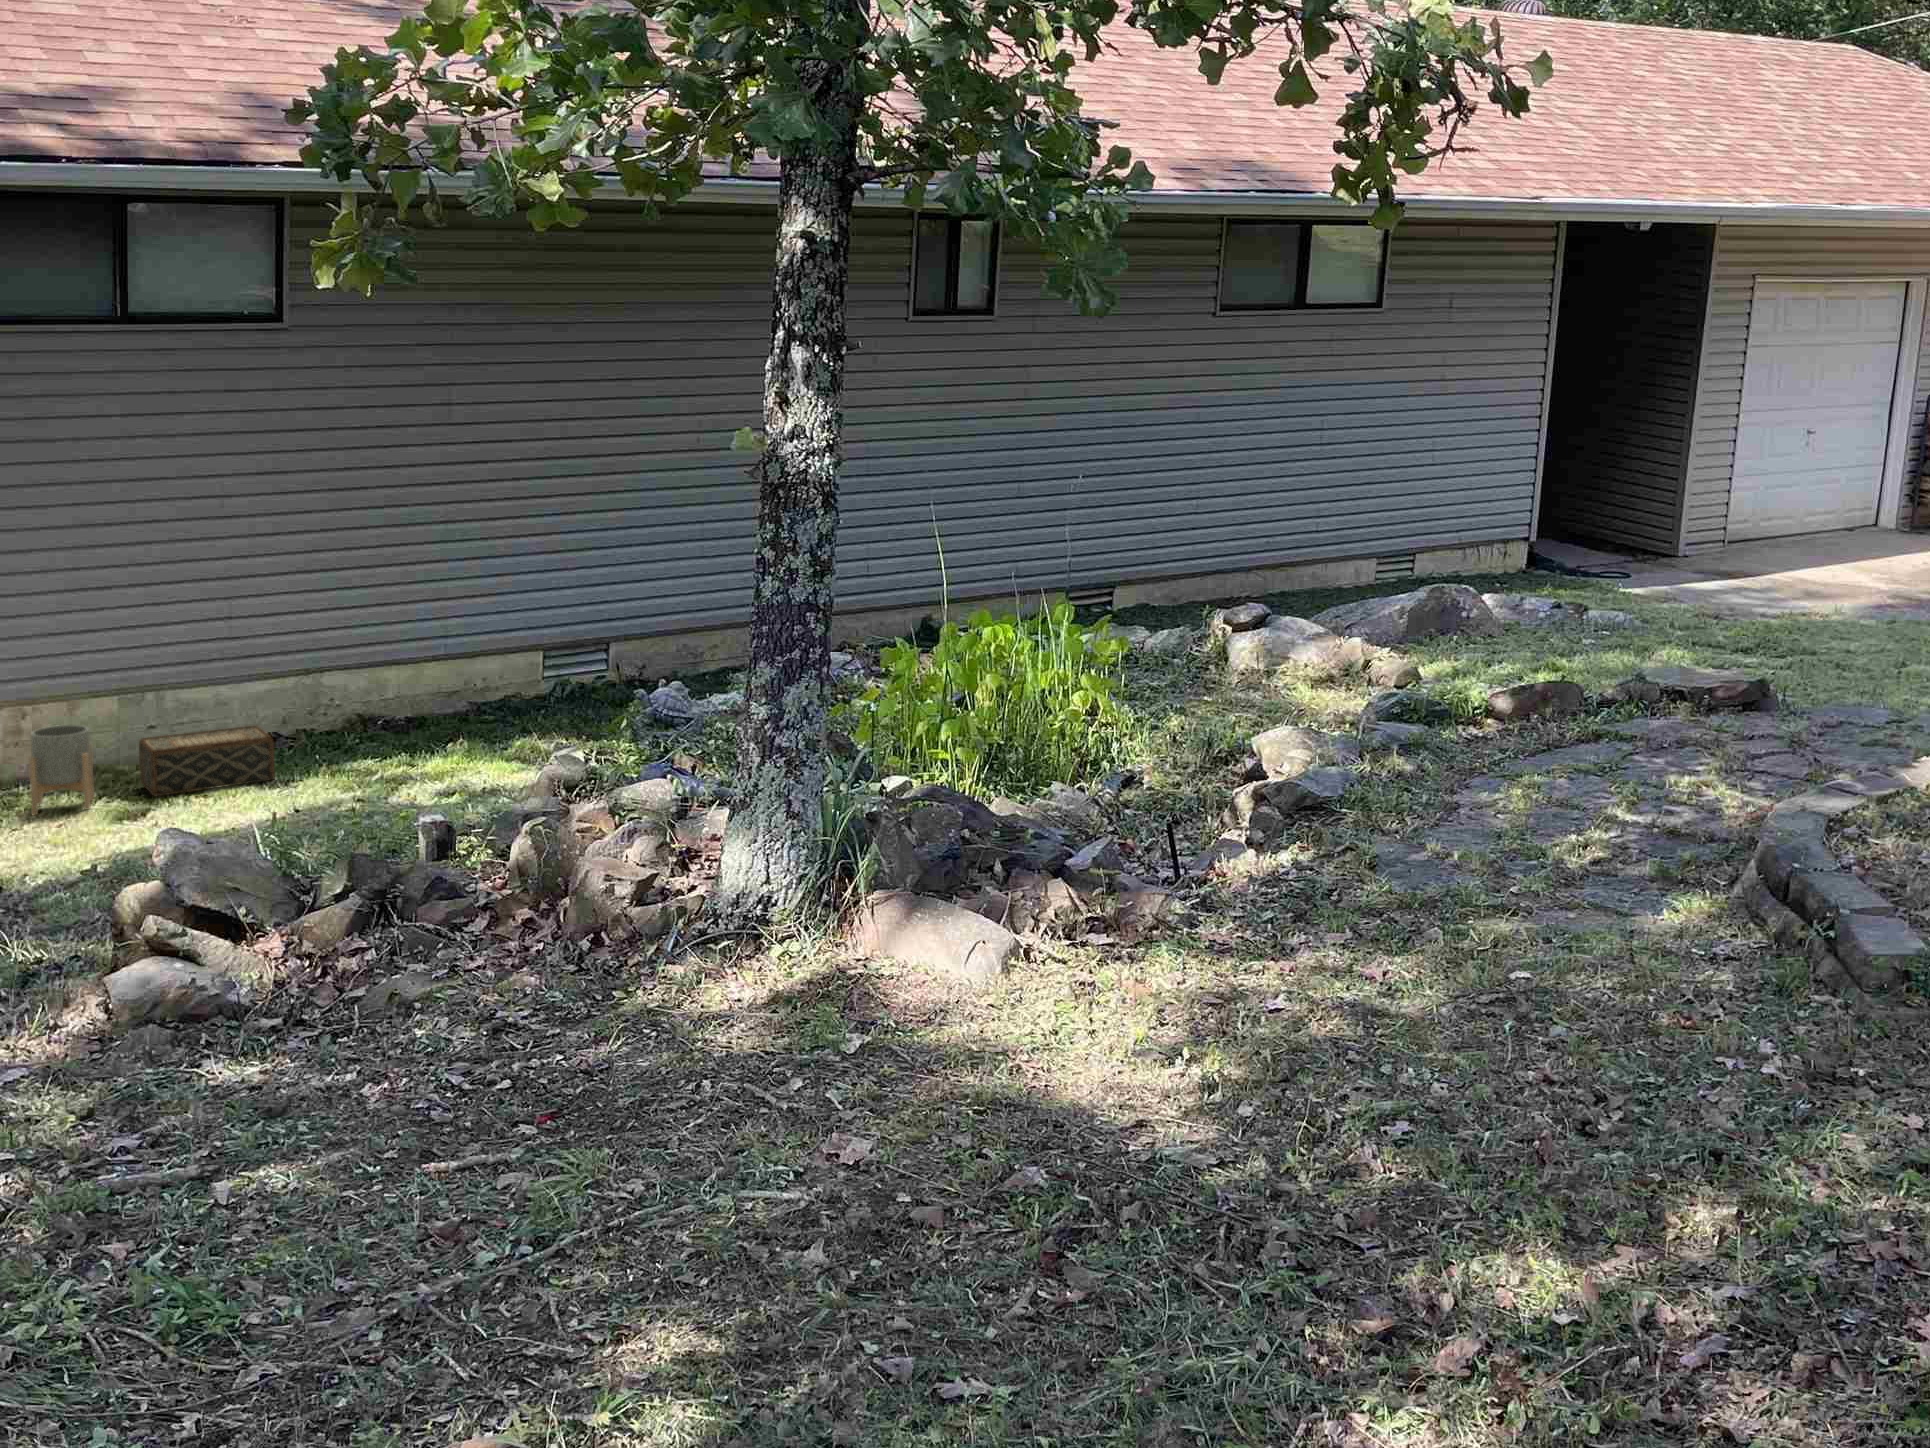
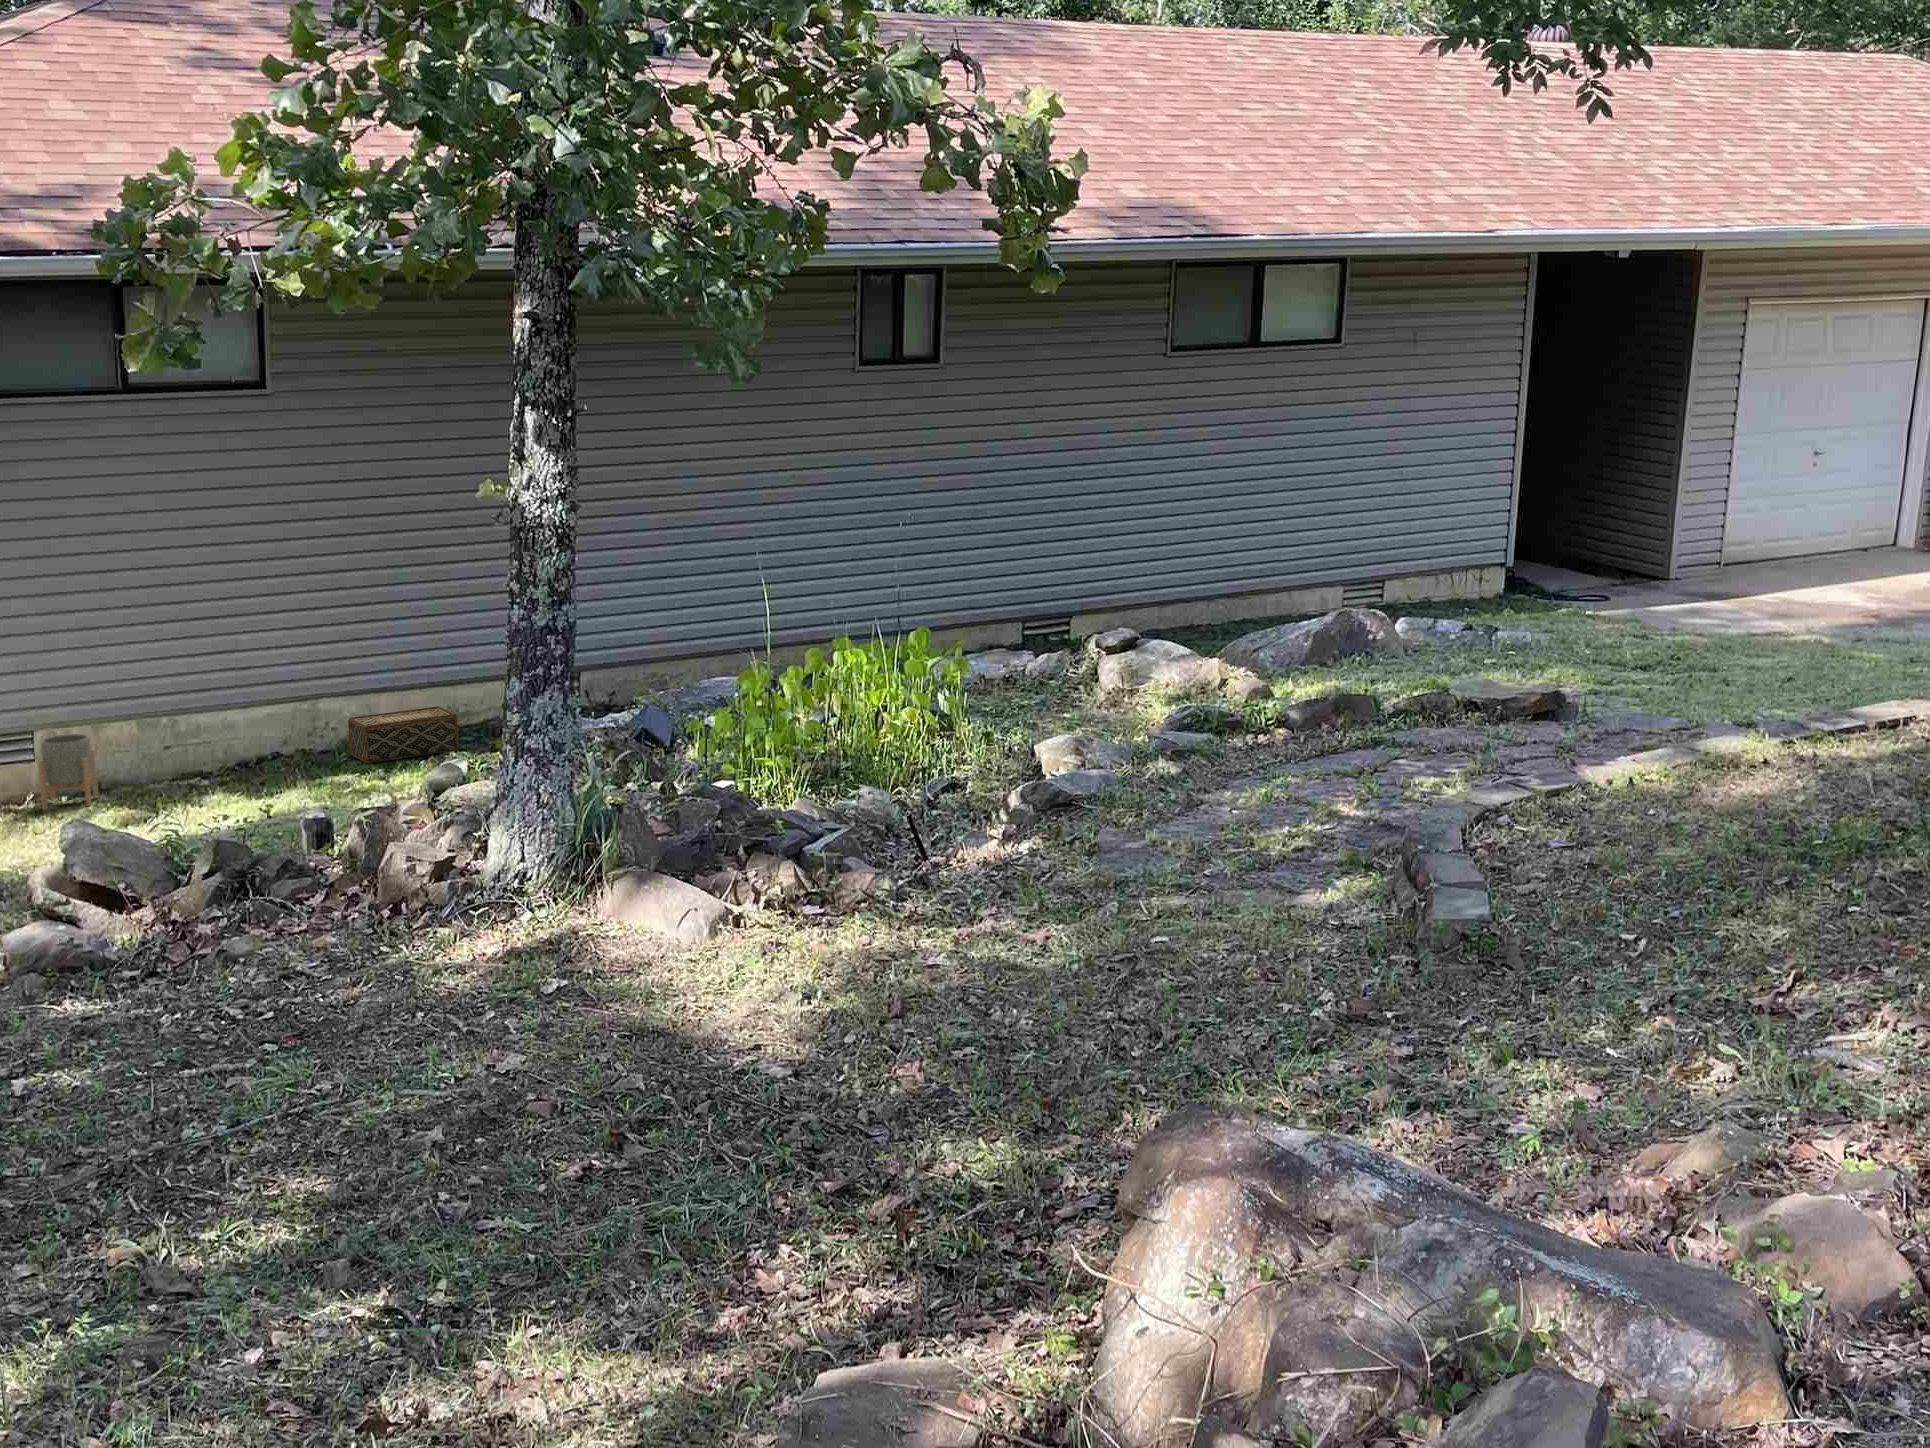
woven basket: present [139,726,274,796] -> present [348,706,459,763]

